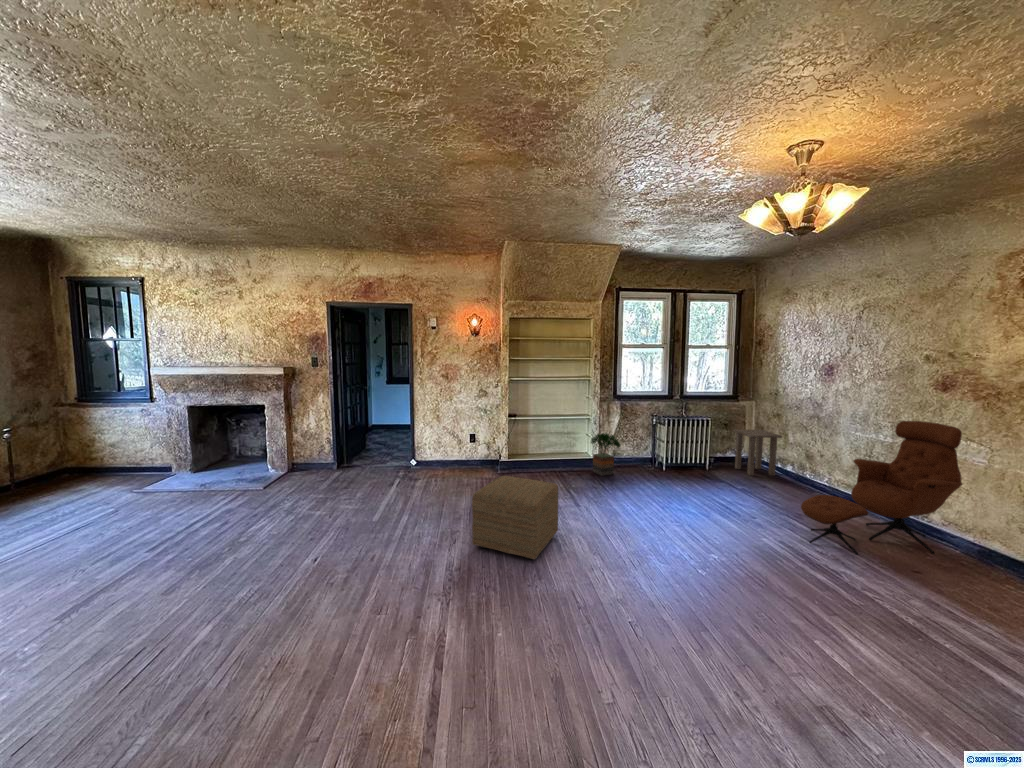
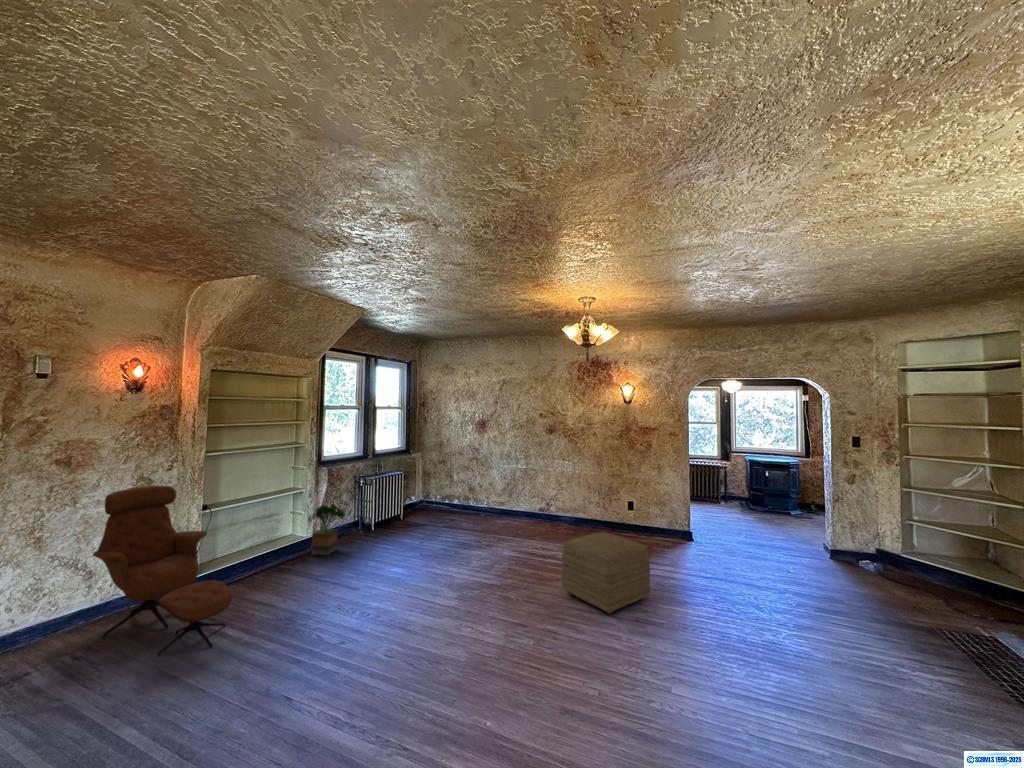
lounge chair: present [801,421,962,554] -> present [93,486,232,655]
side table: present [733,429,782,476] -> none [415,475,451,516]
ottoman: present [472,476,558,559] -> present [562,532,650,613]

